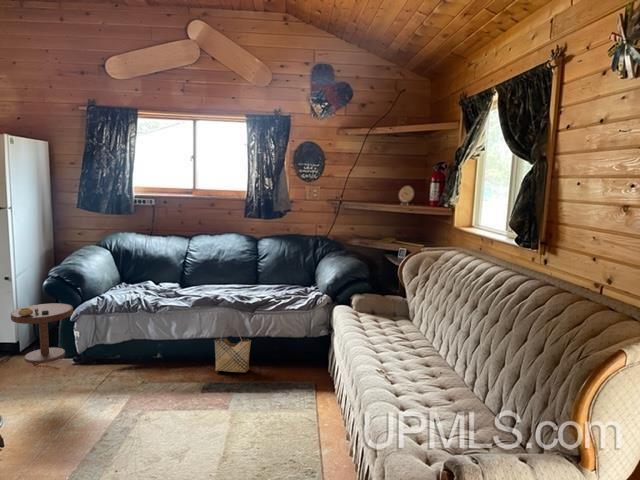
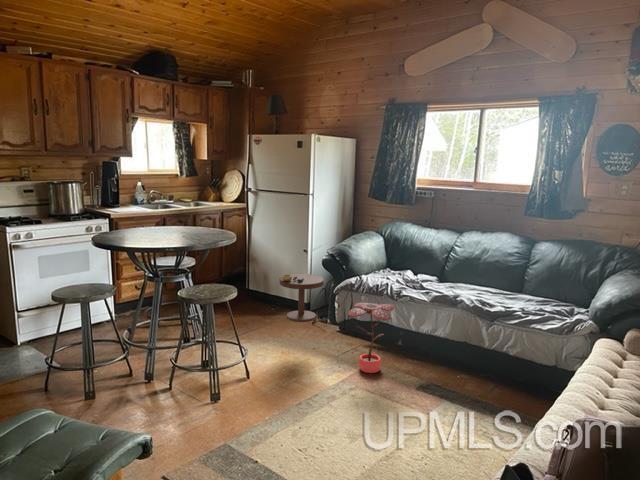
potted plant: none [116,317,167,395] -> present [348,302,394,373]
woven basket: present [214,326,251,372] -> none [444,326,485,384]

